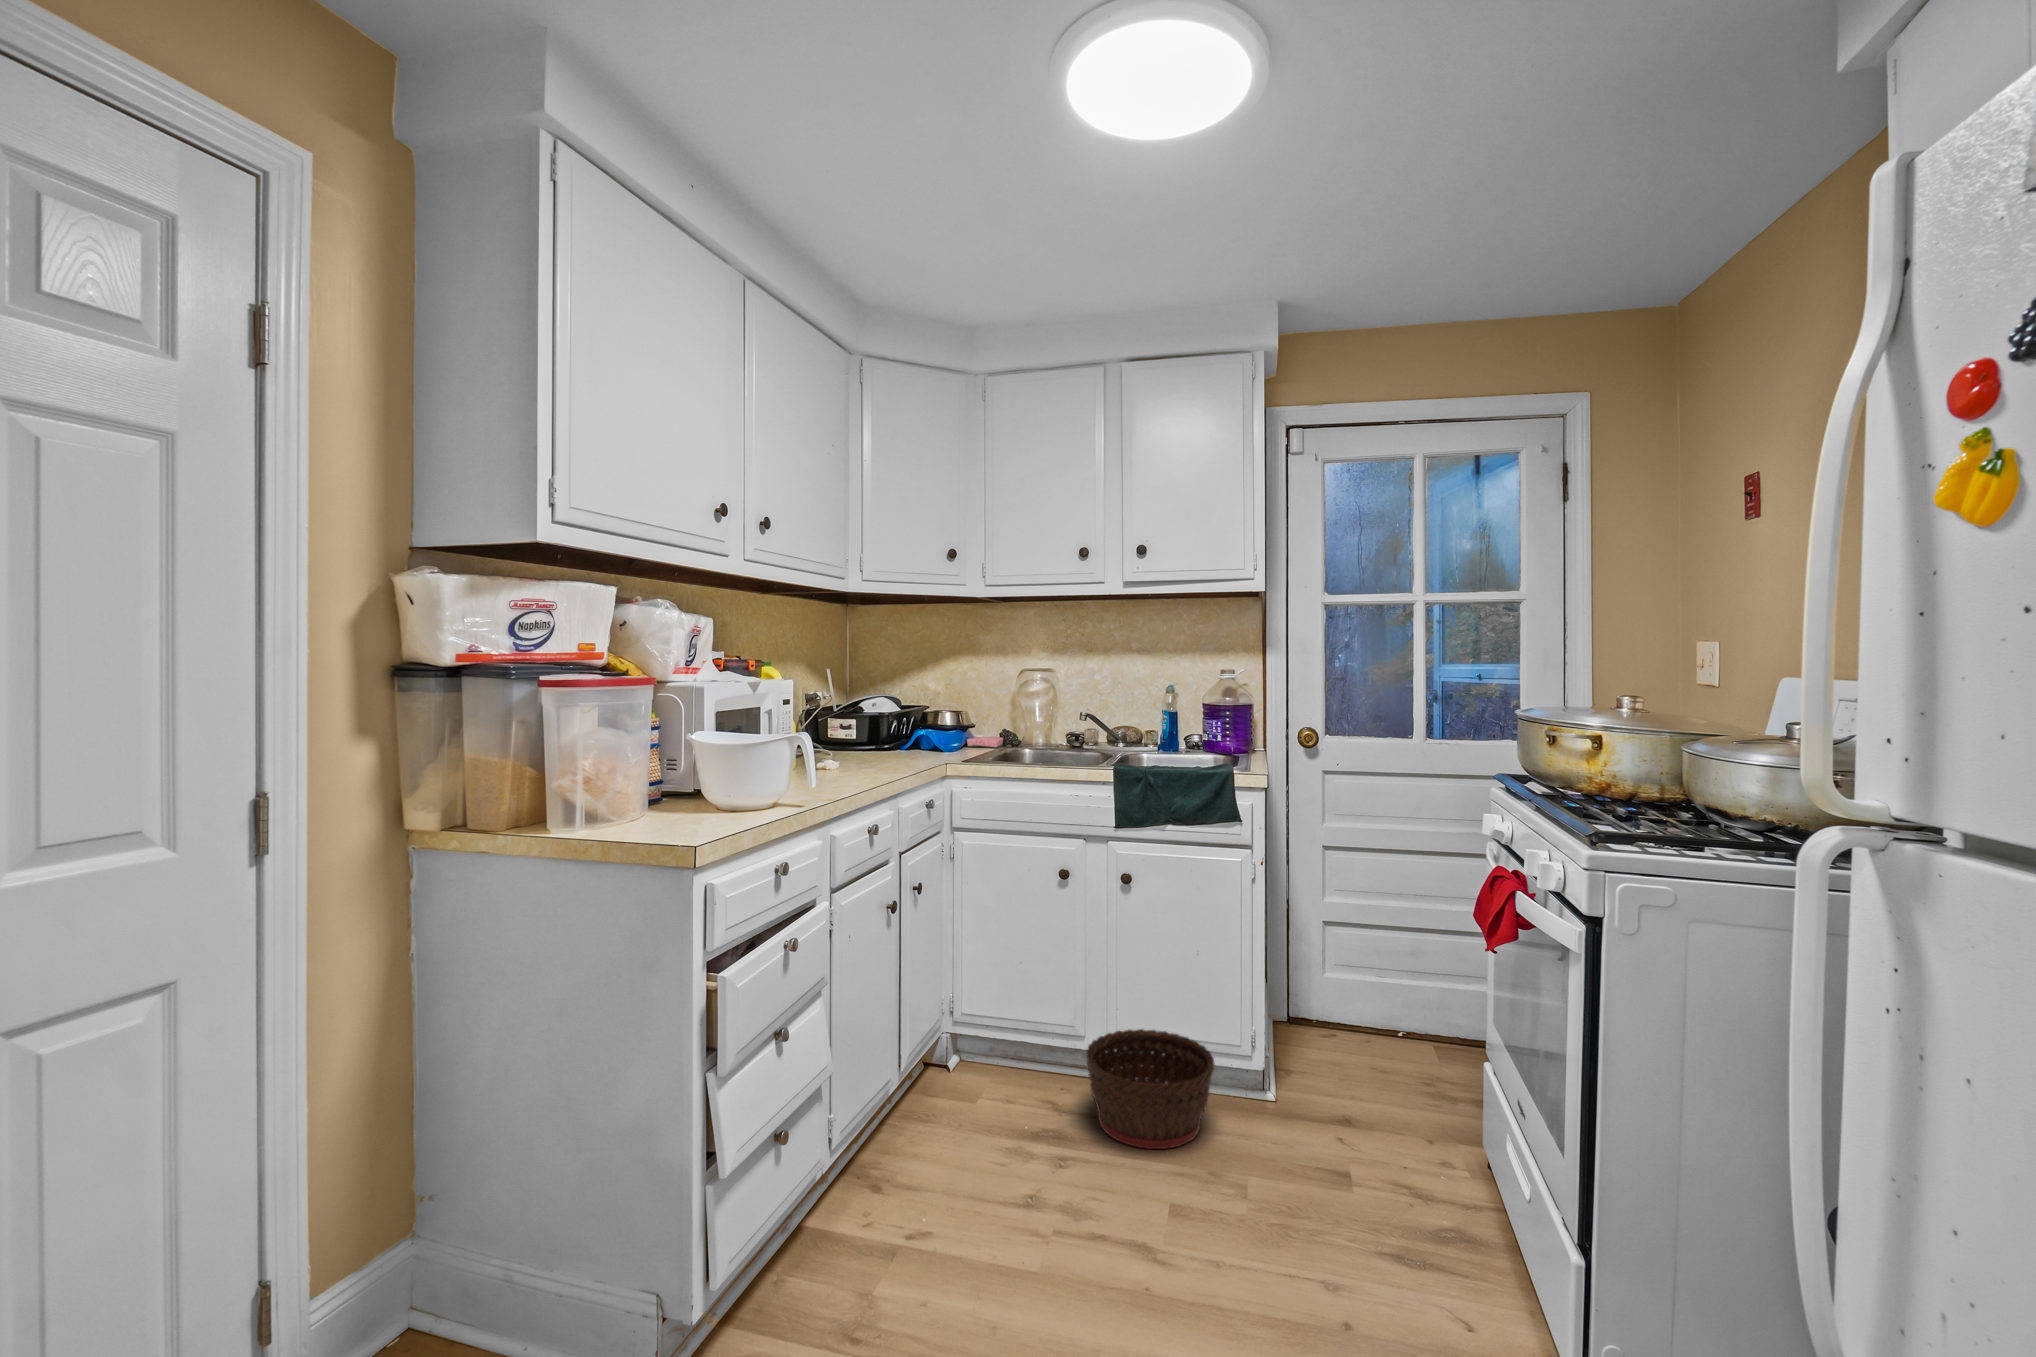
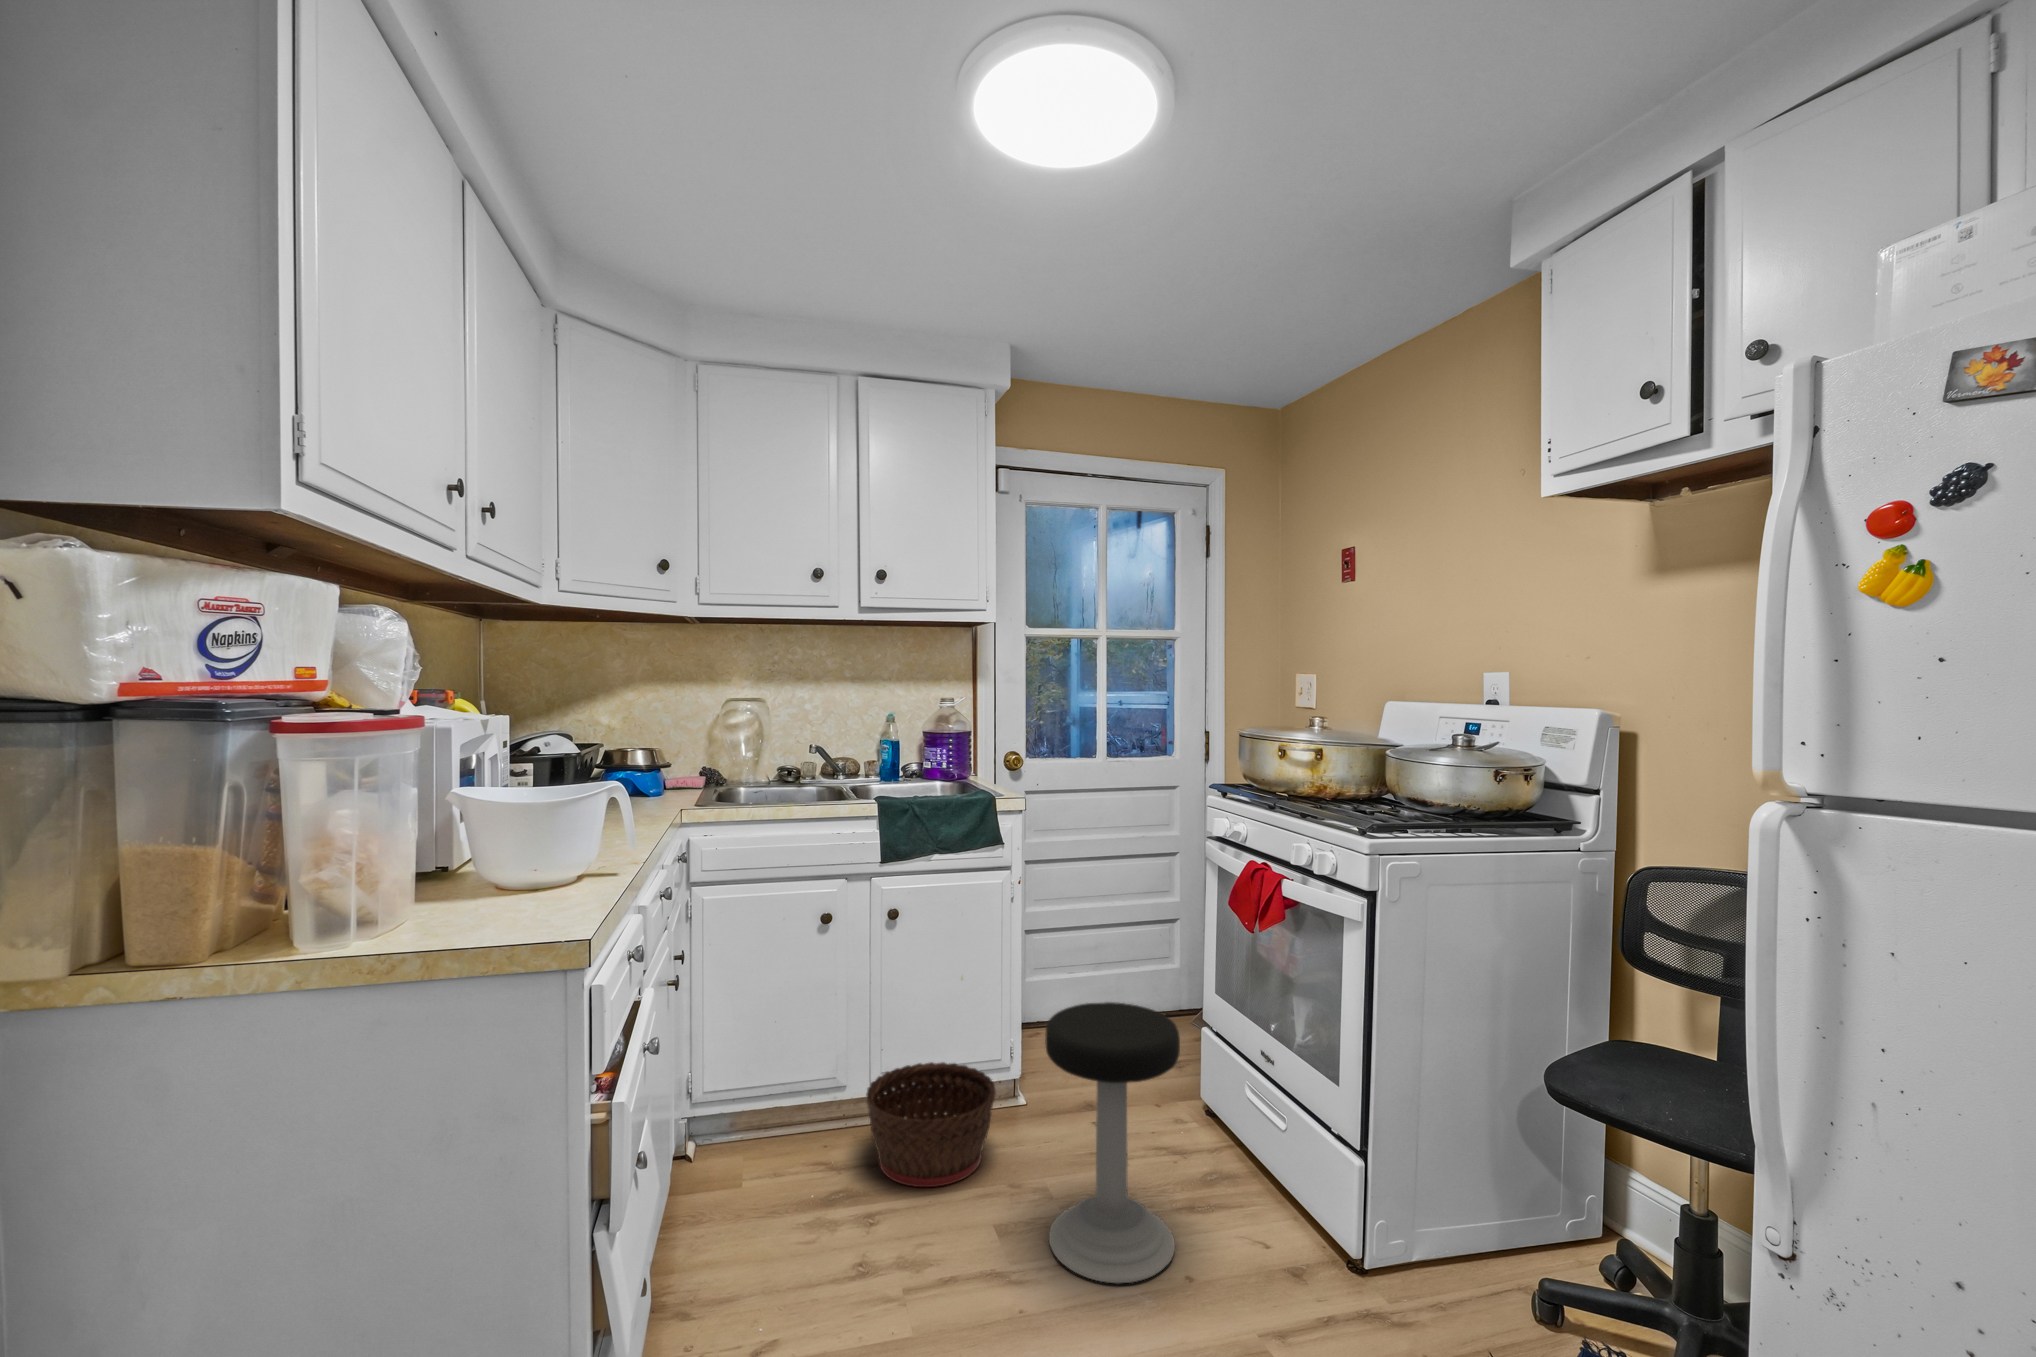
stool: none [1213,995,1364,1297] -> present [1045,1002,1180,1283]

